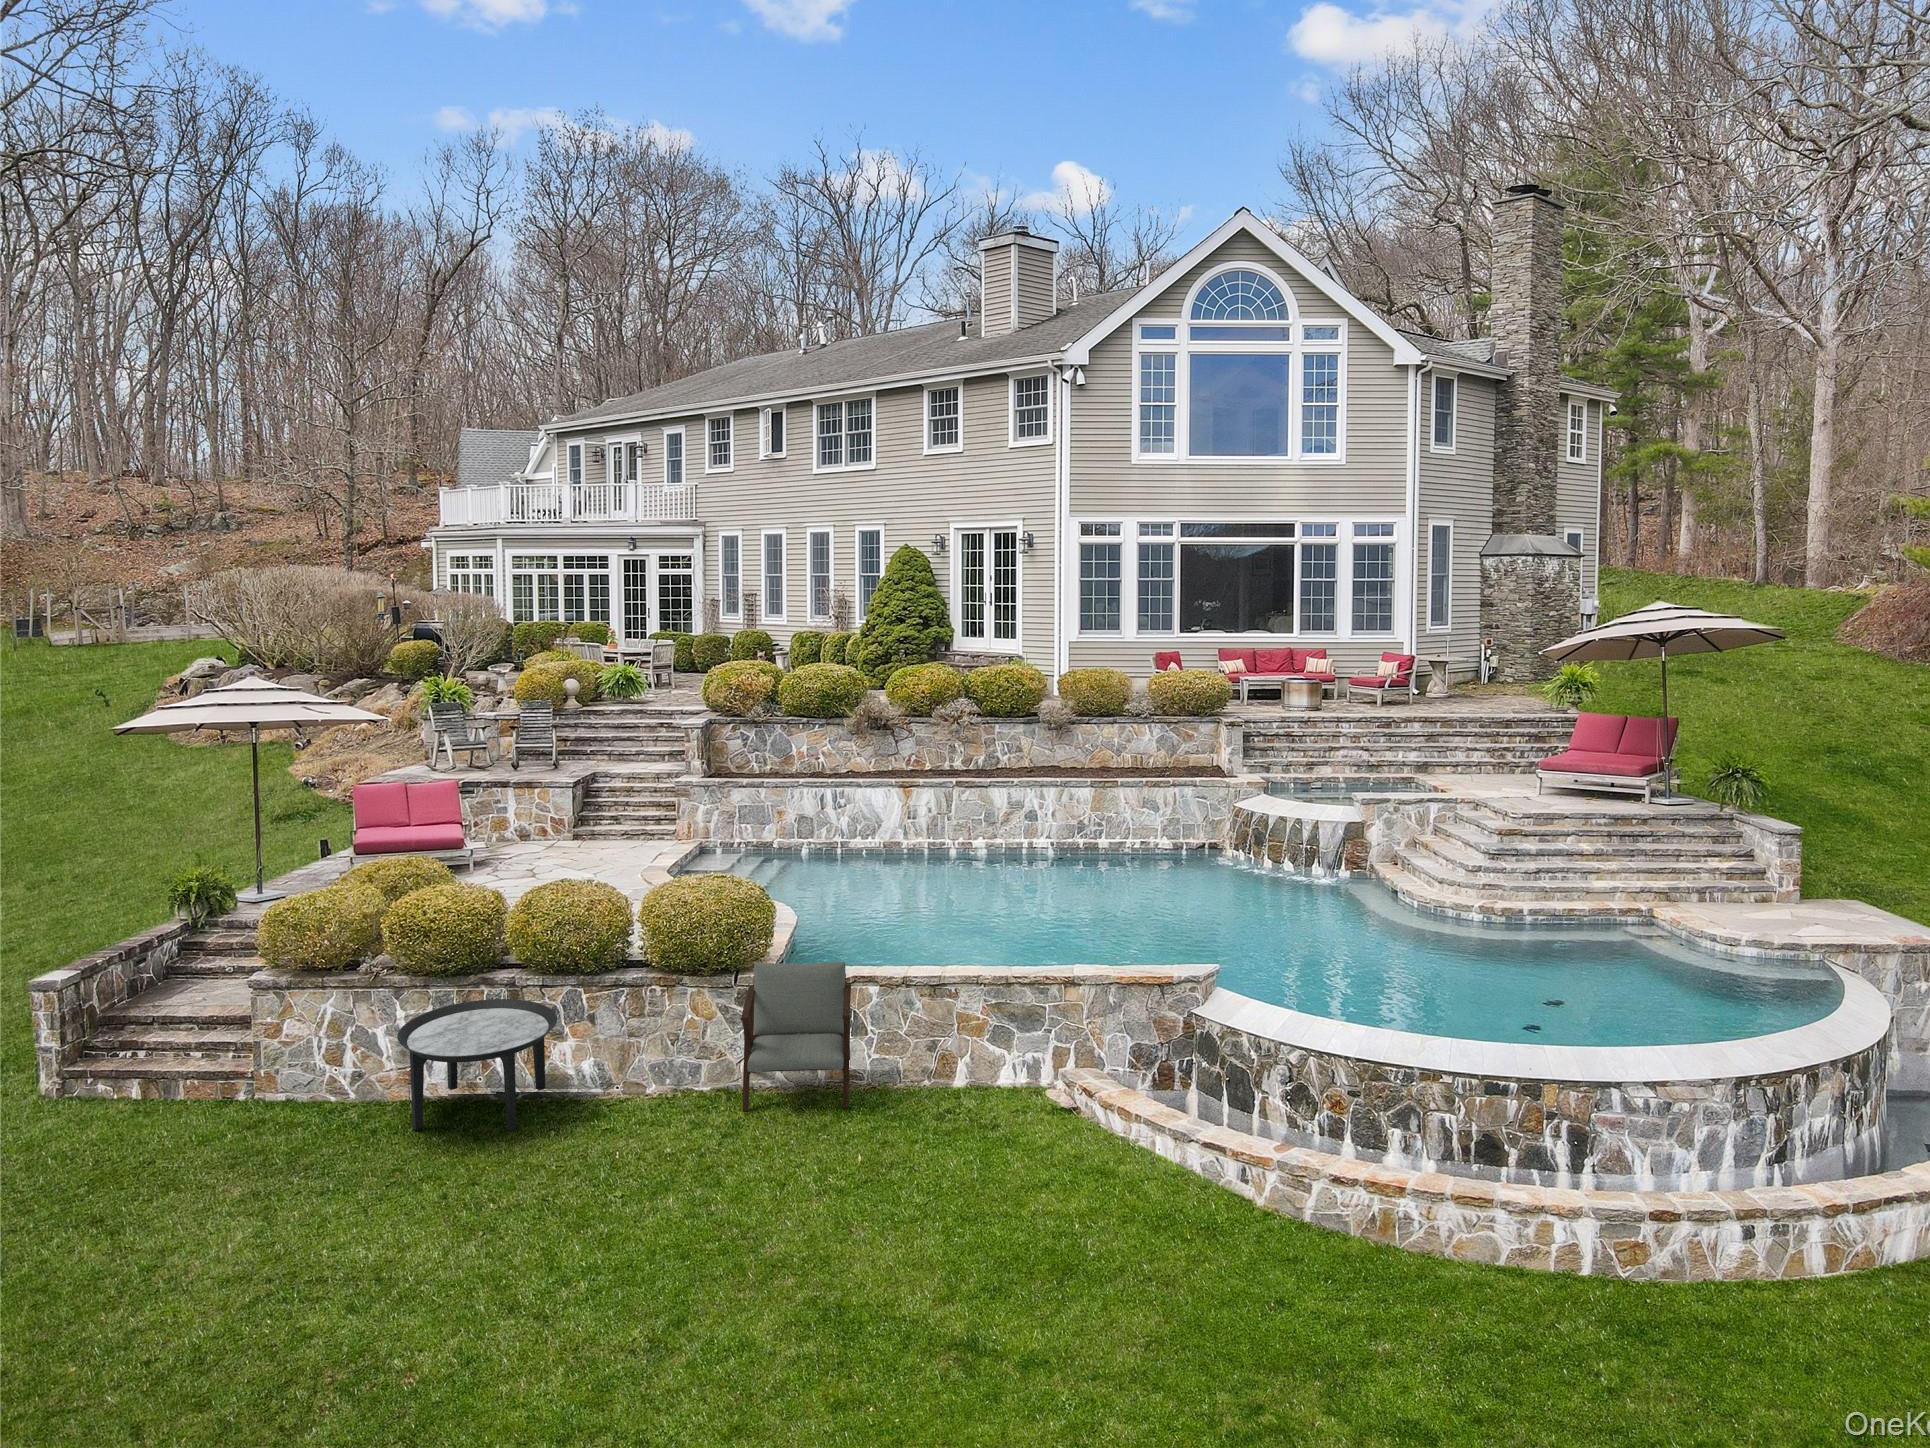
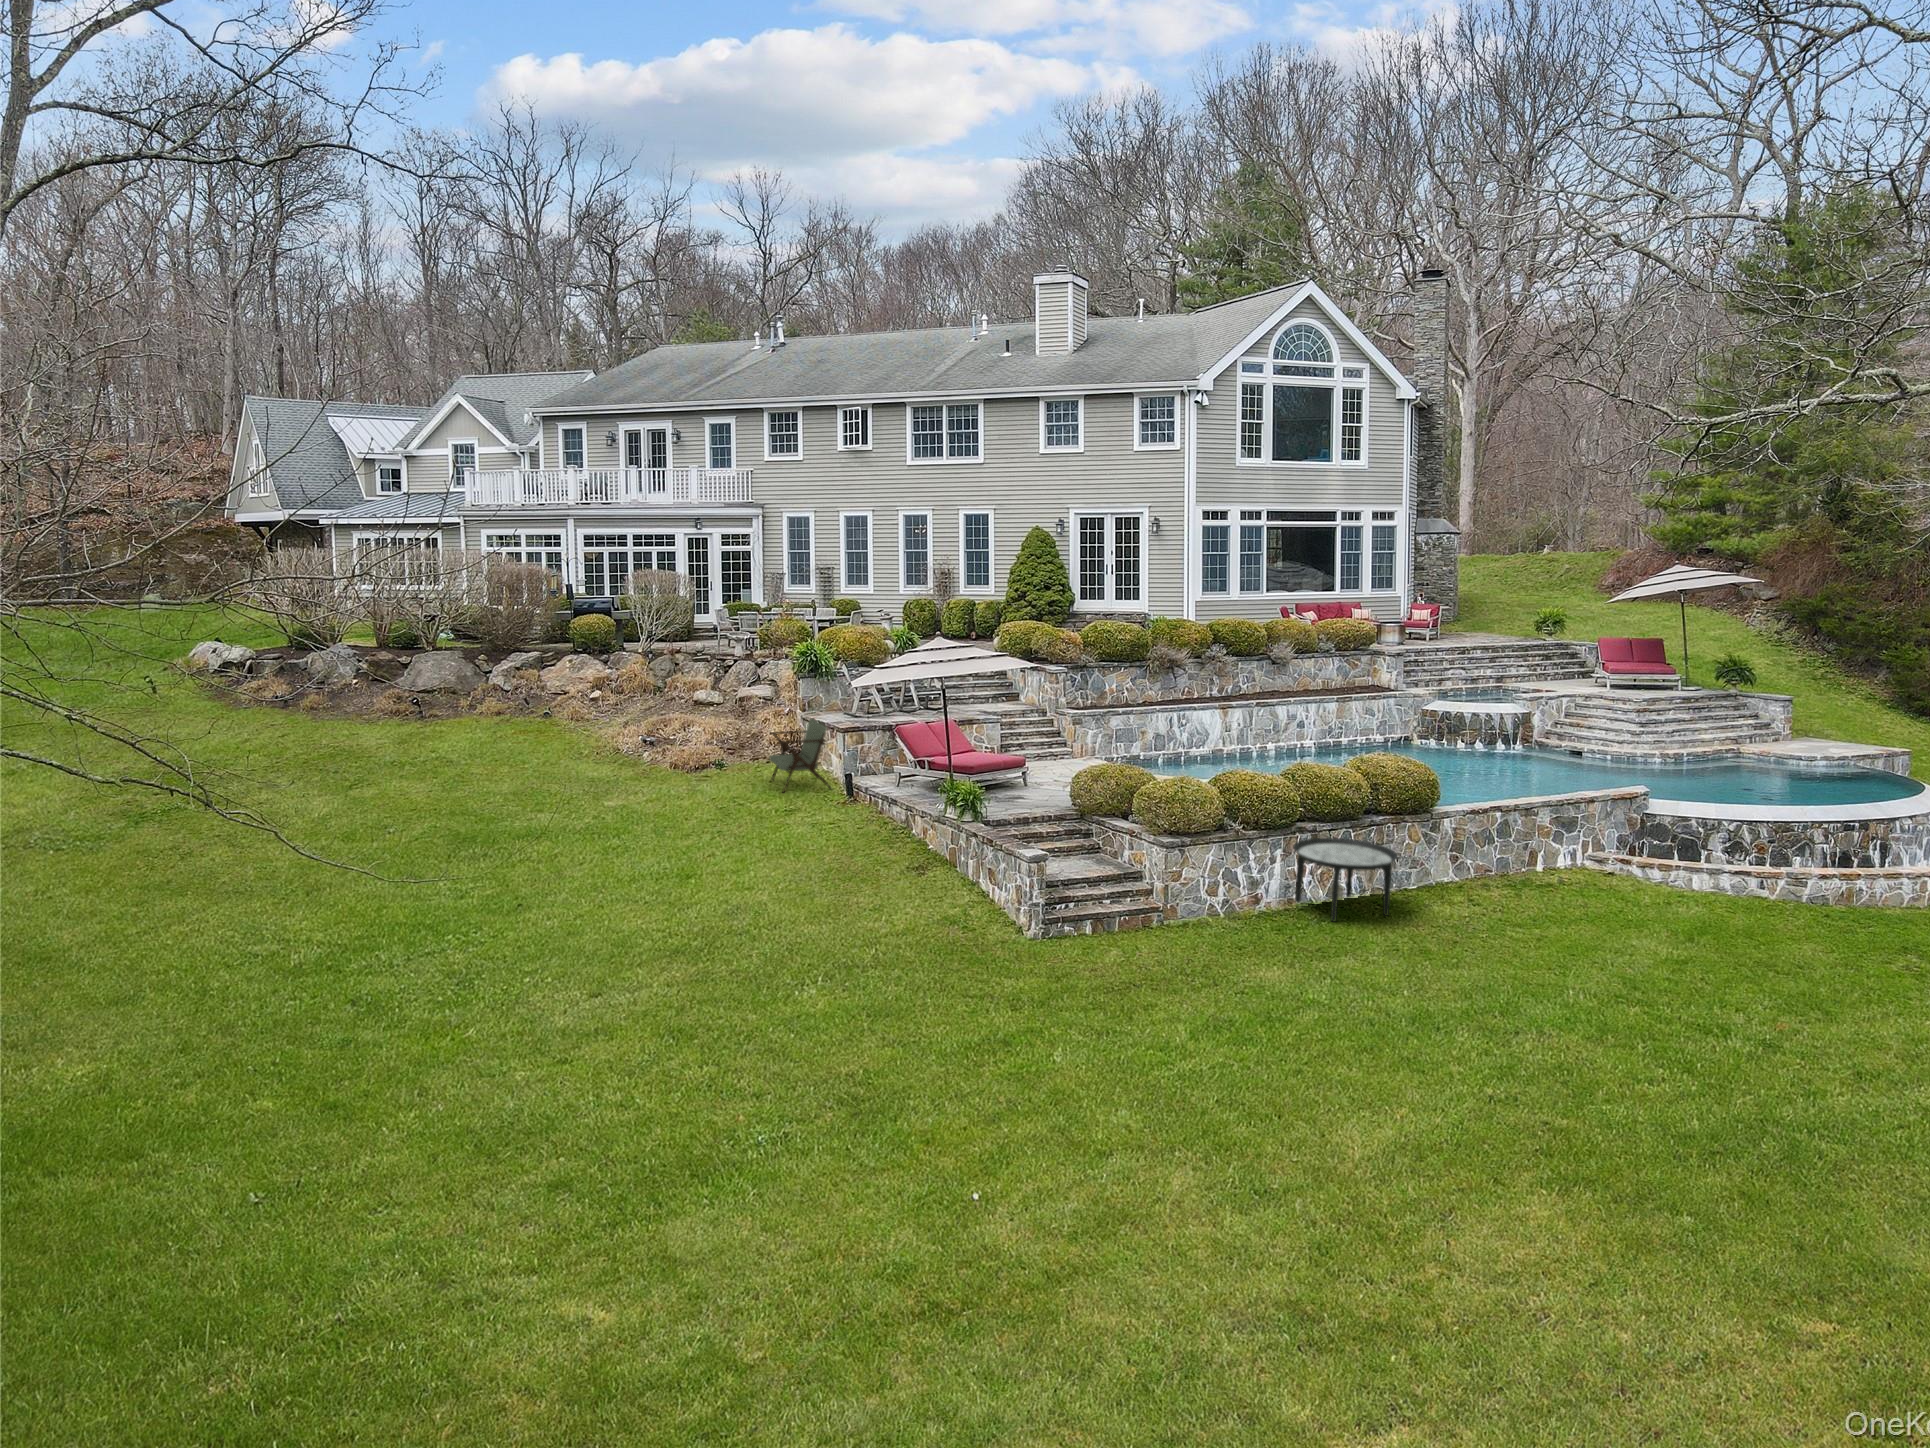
lounge chair: present [741,962,851,1111] -> present [770,718,832,792]

